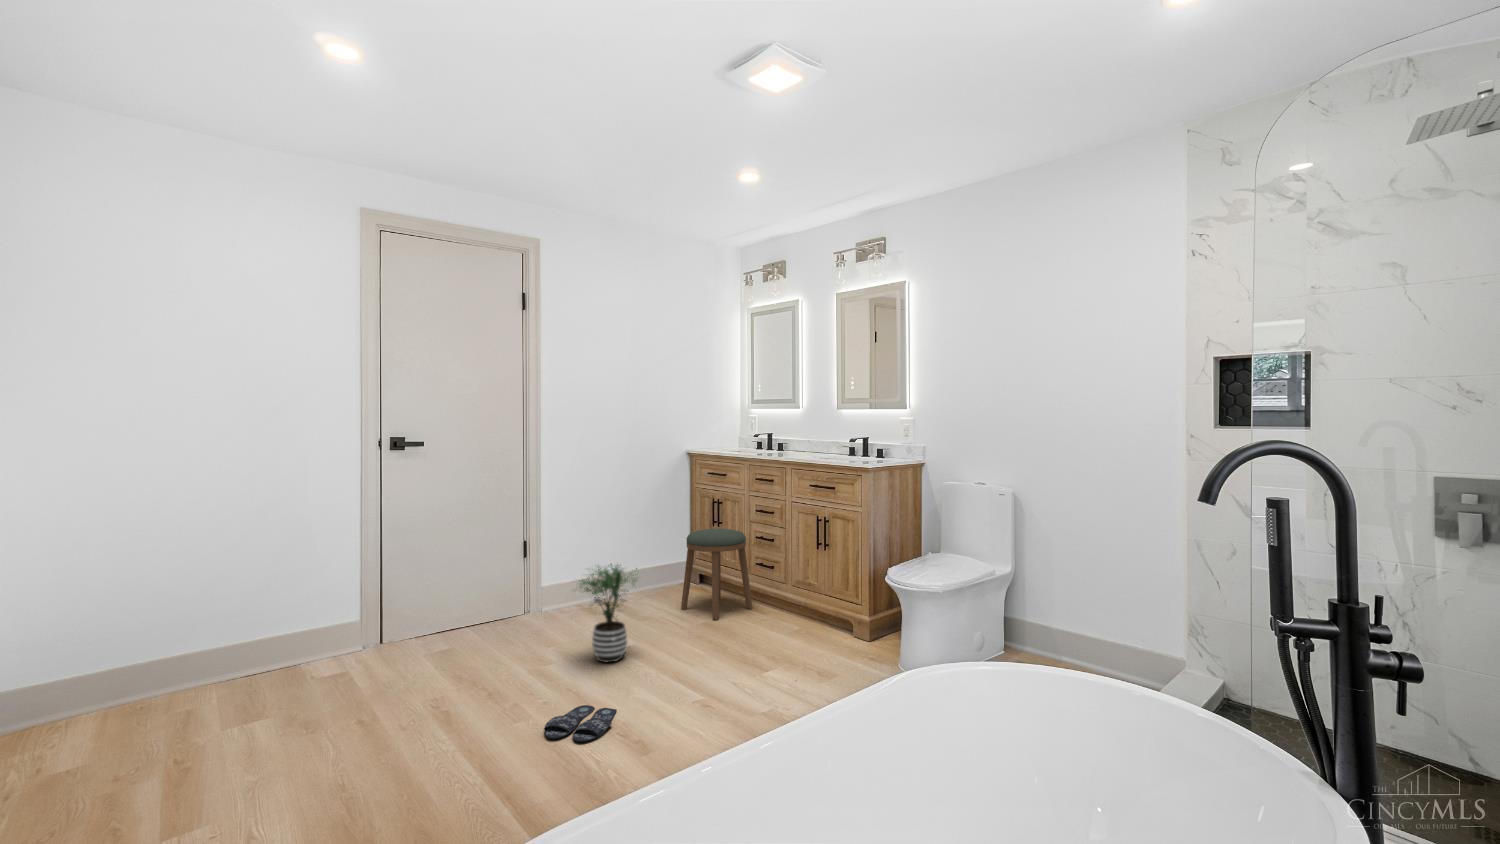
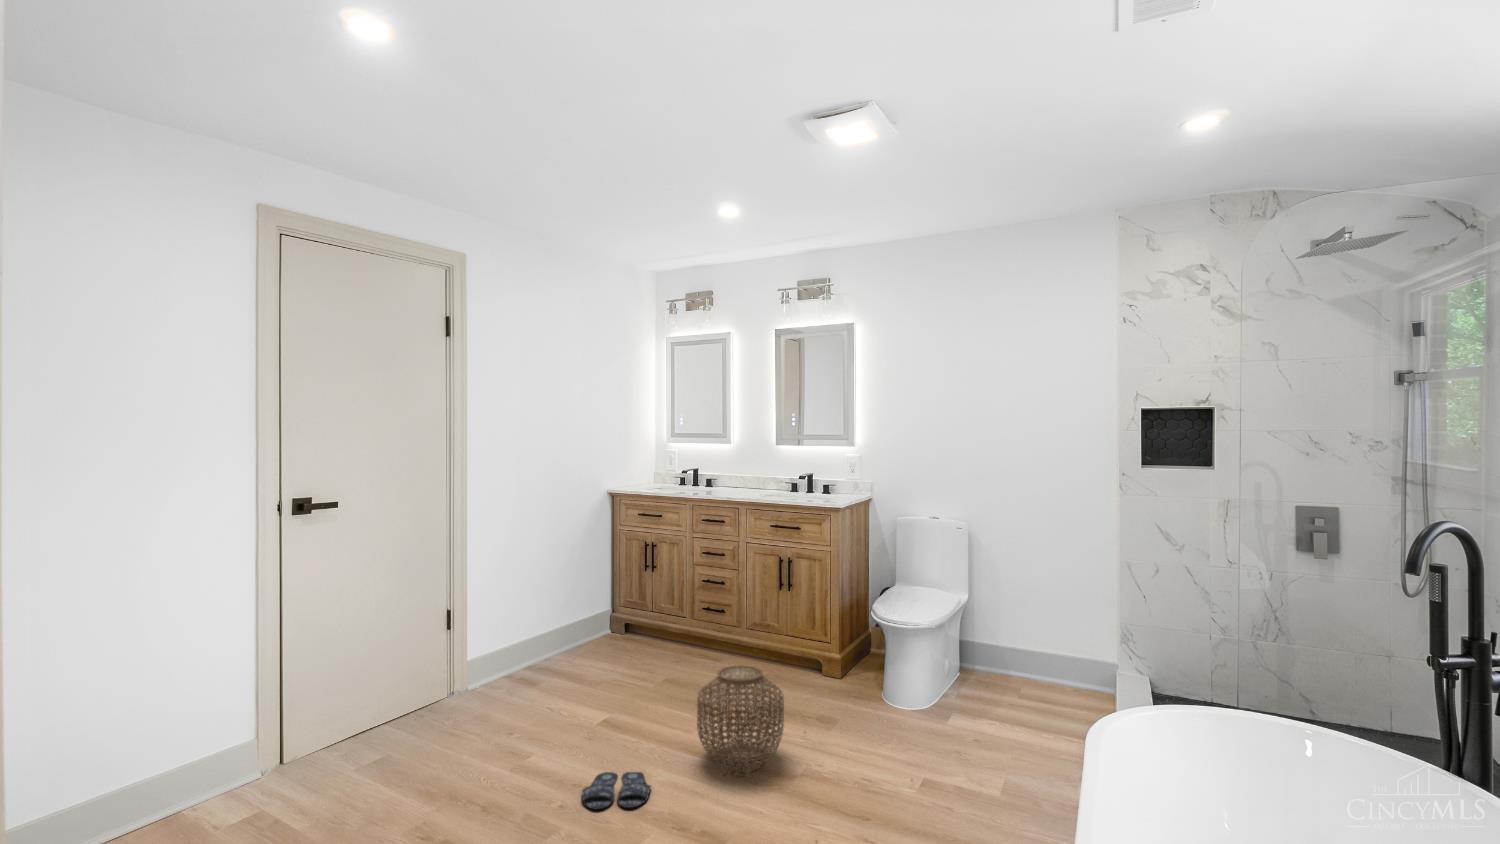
stool: present [681,528,752,619] -> none [628,574,703,671]
potted plant: present [574,564,637,662] -> none [551,617,626,727]
woven basket: none [667,617,754,723] -> present [697,666,784,772]

